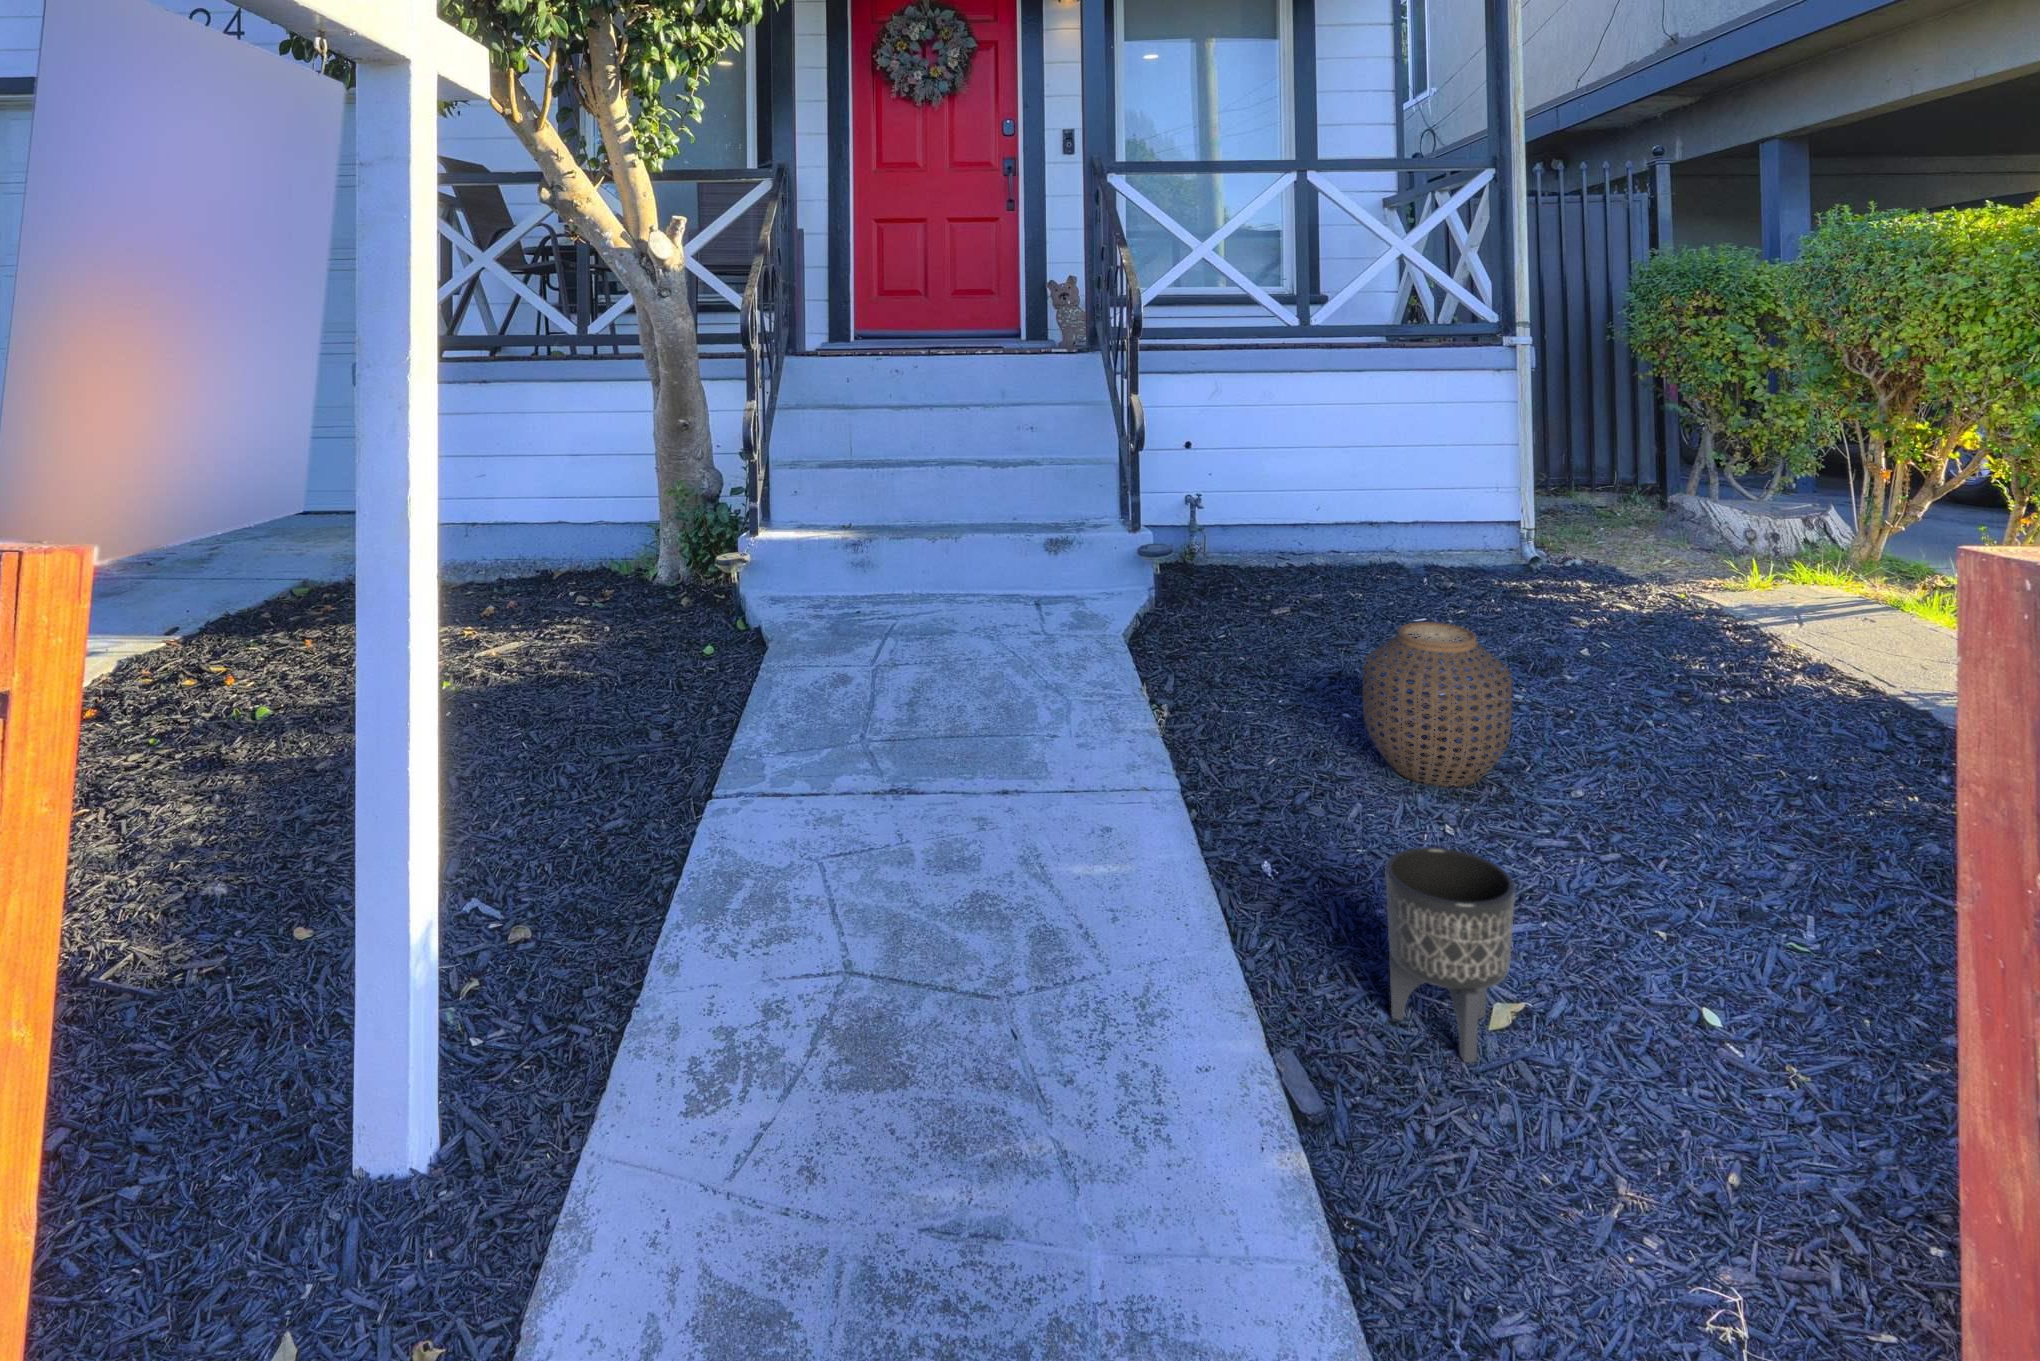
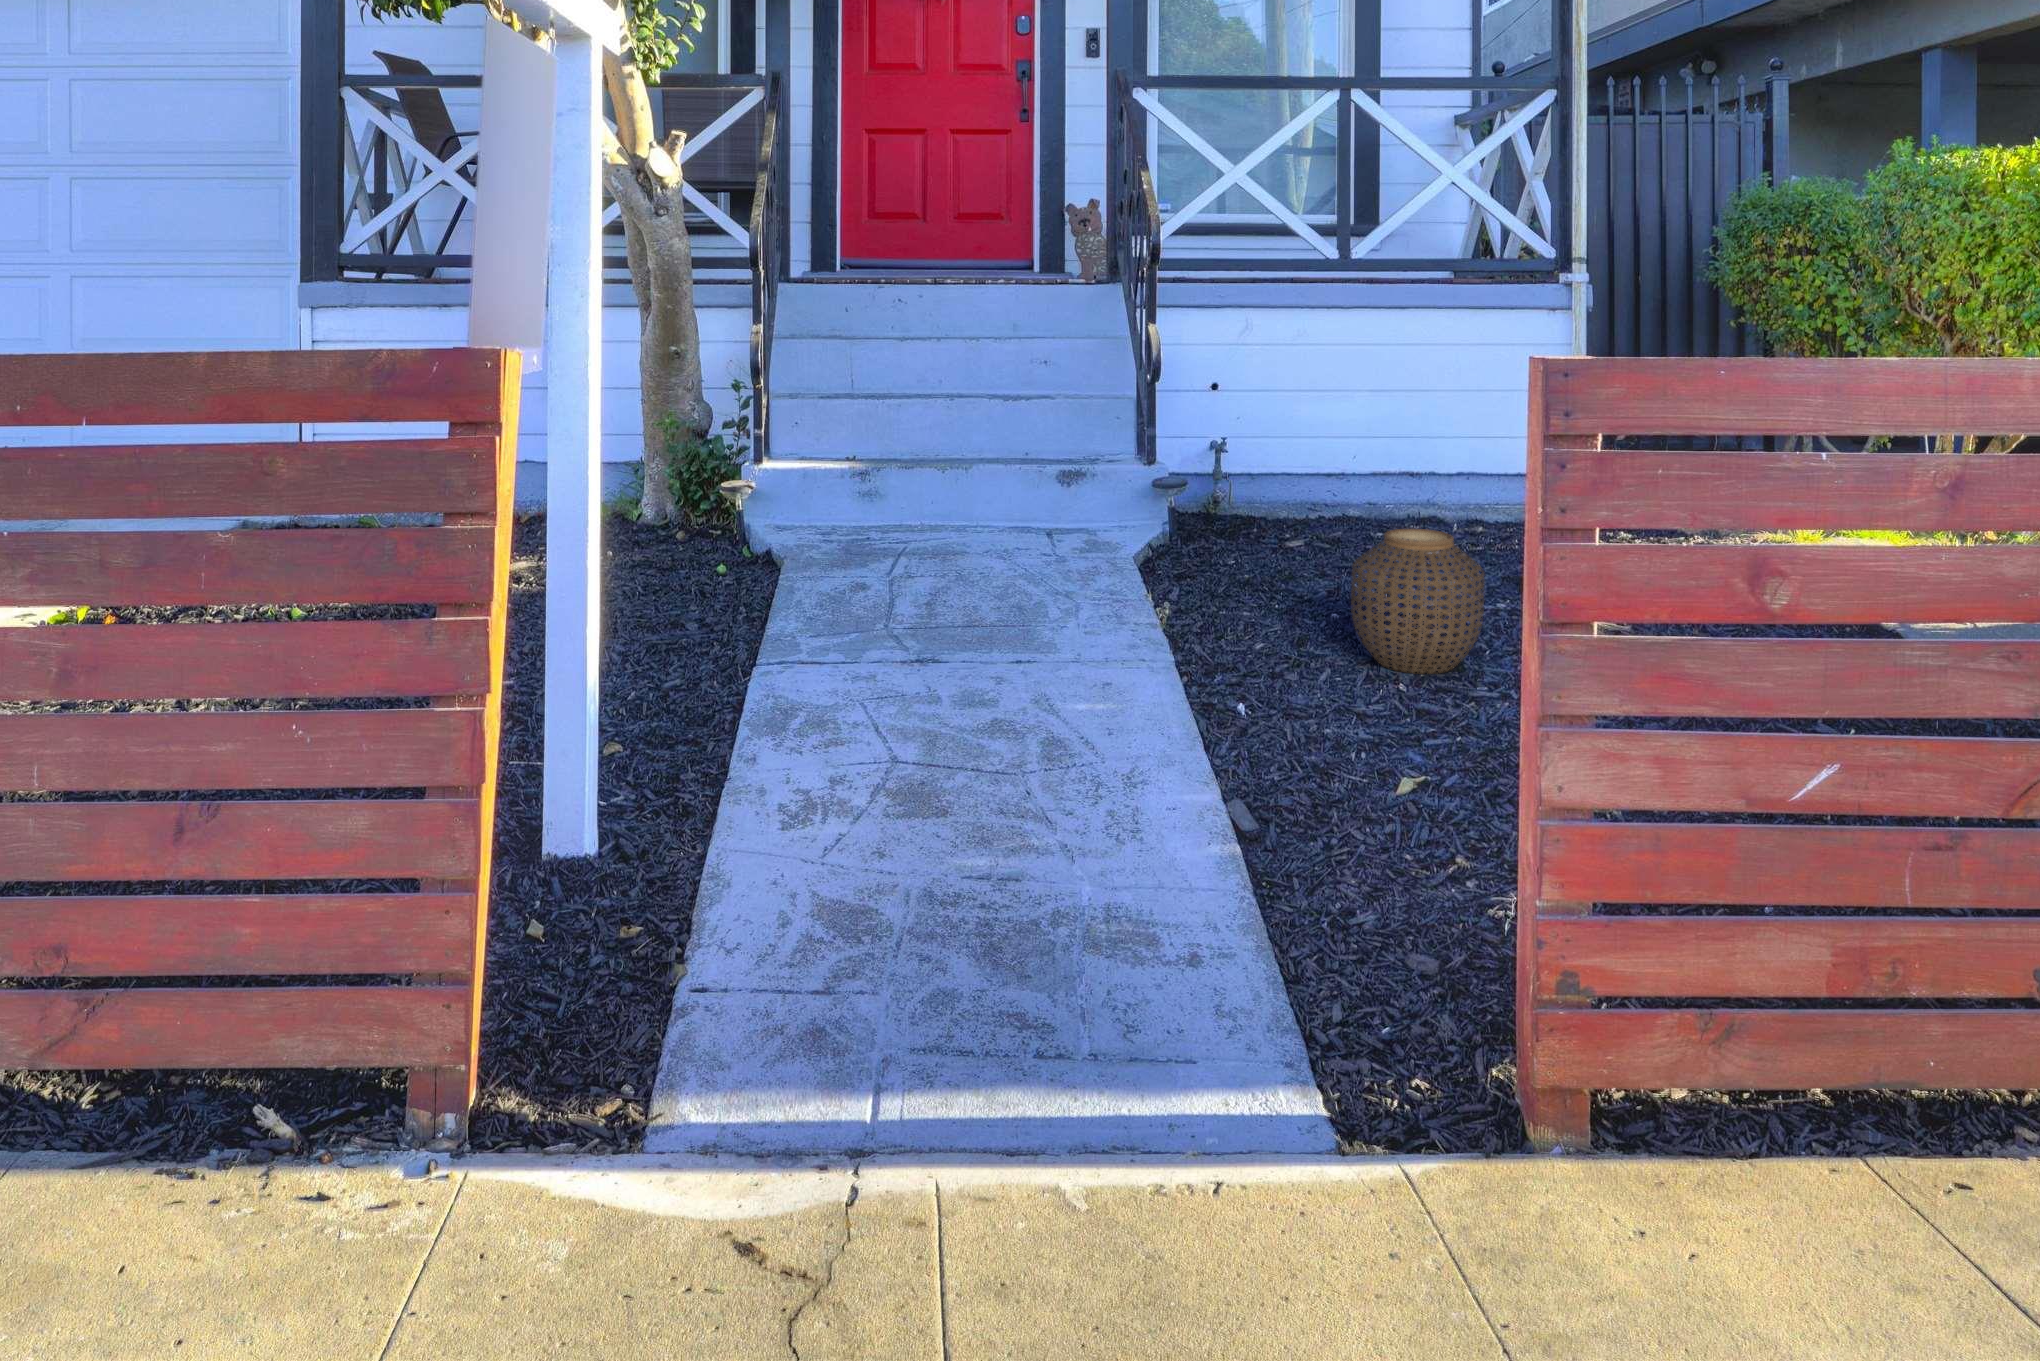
planter: present [1386,847,1515,1062] -> none [1326,662,1423,812]

